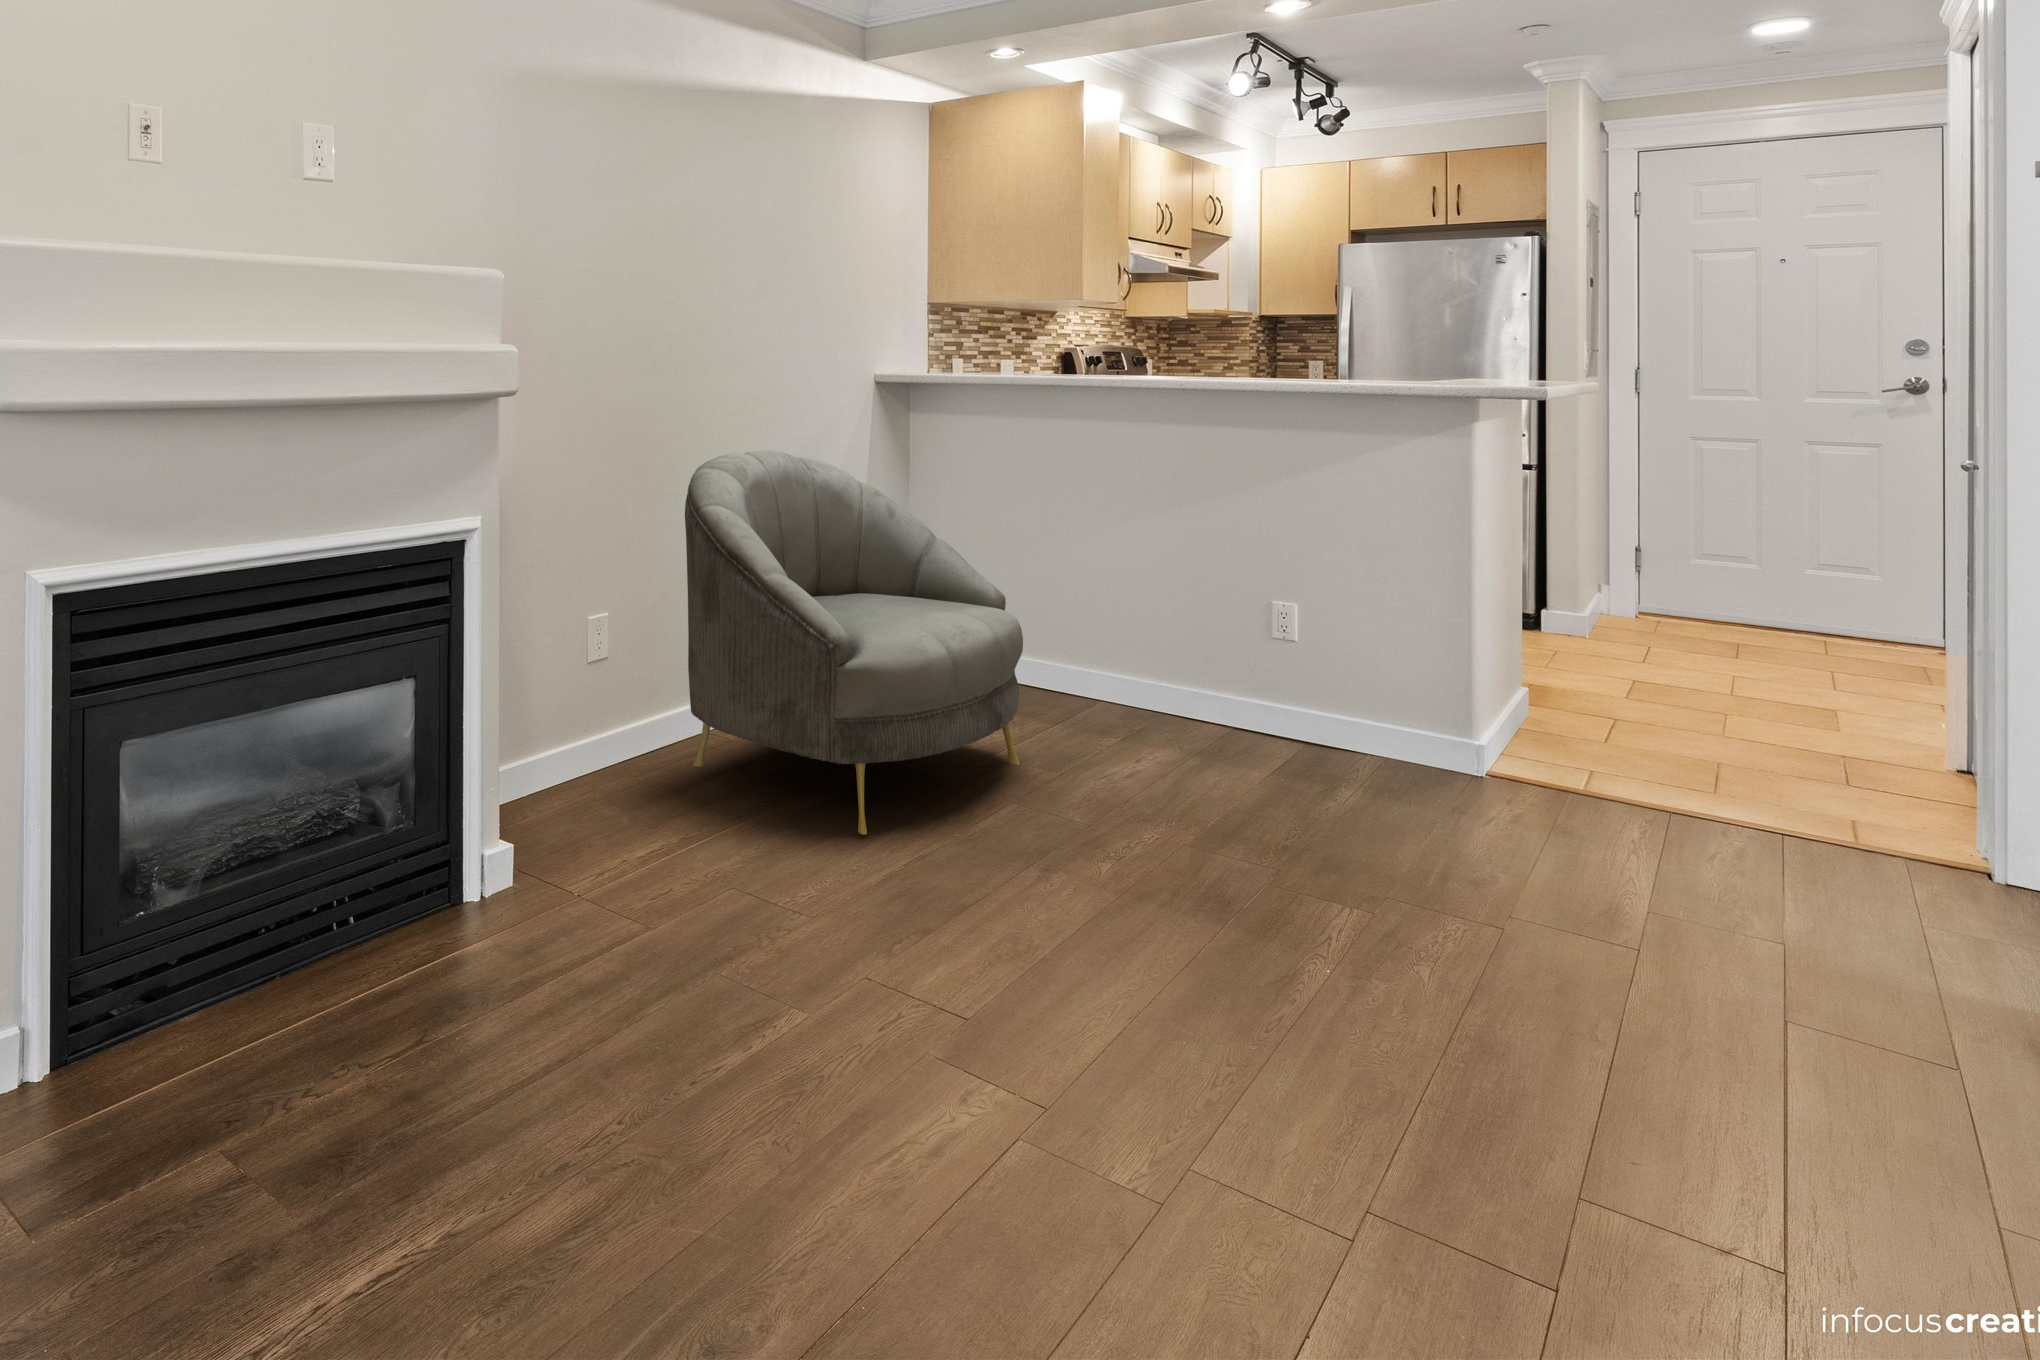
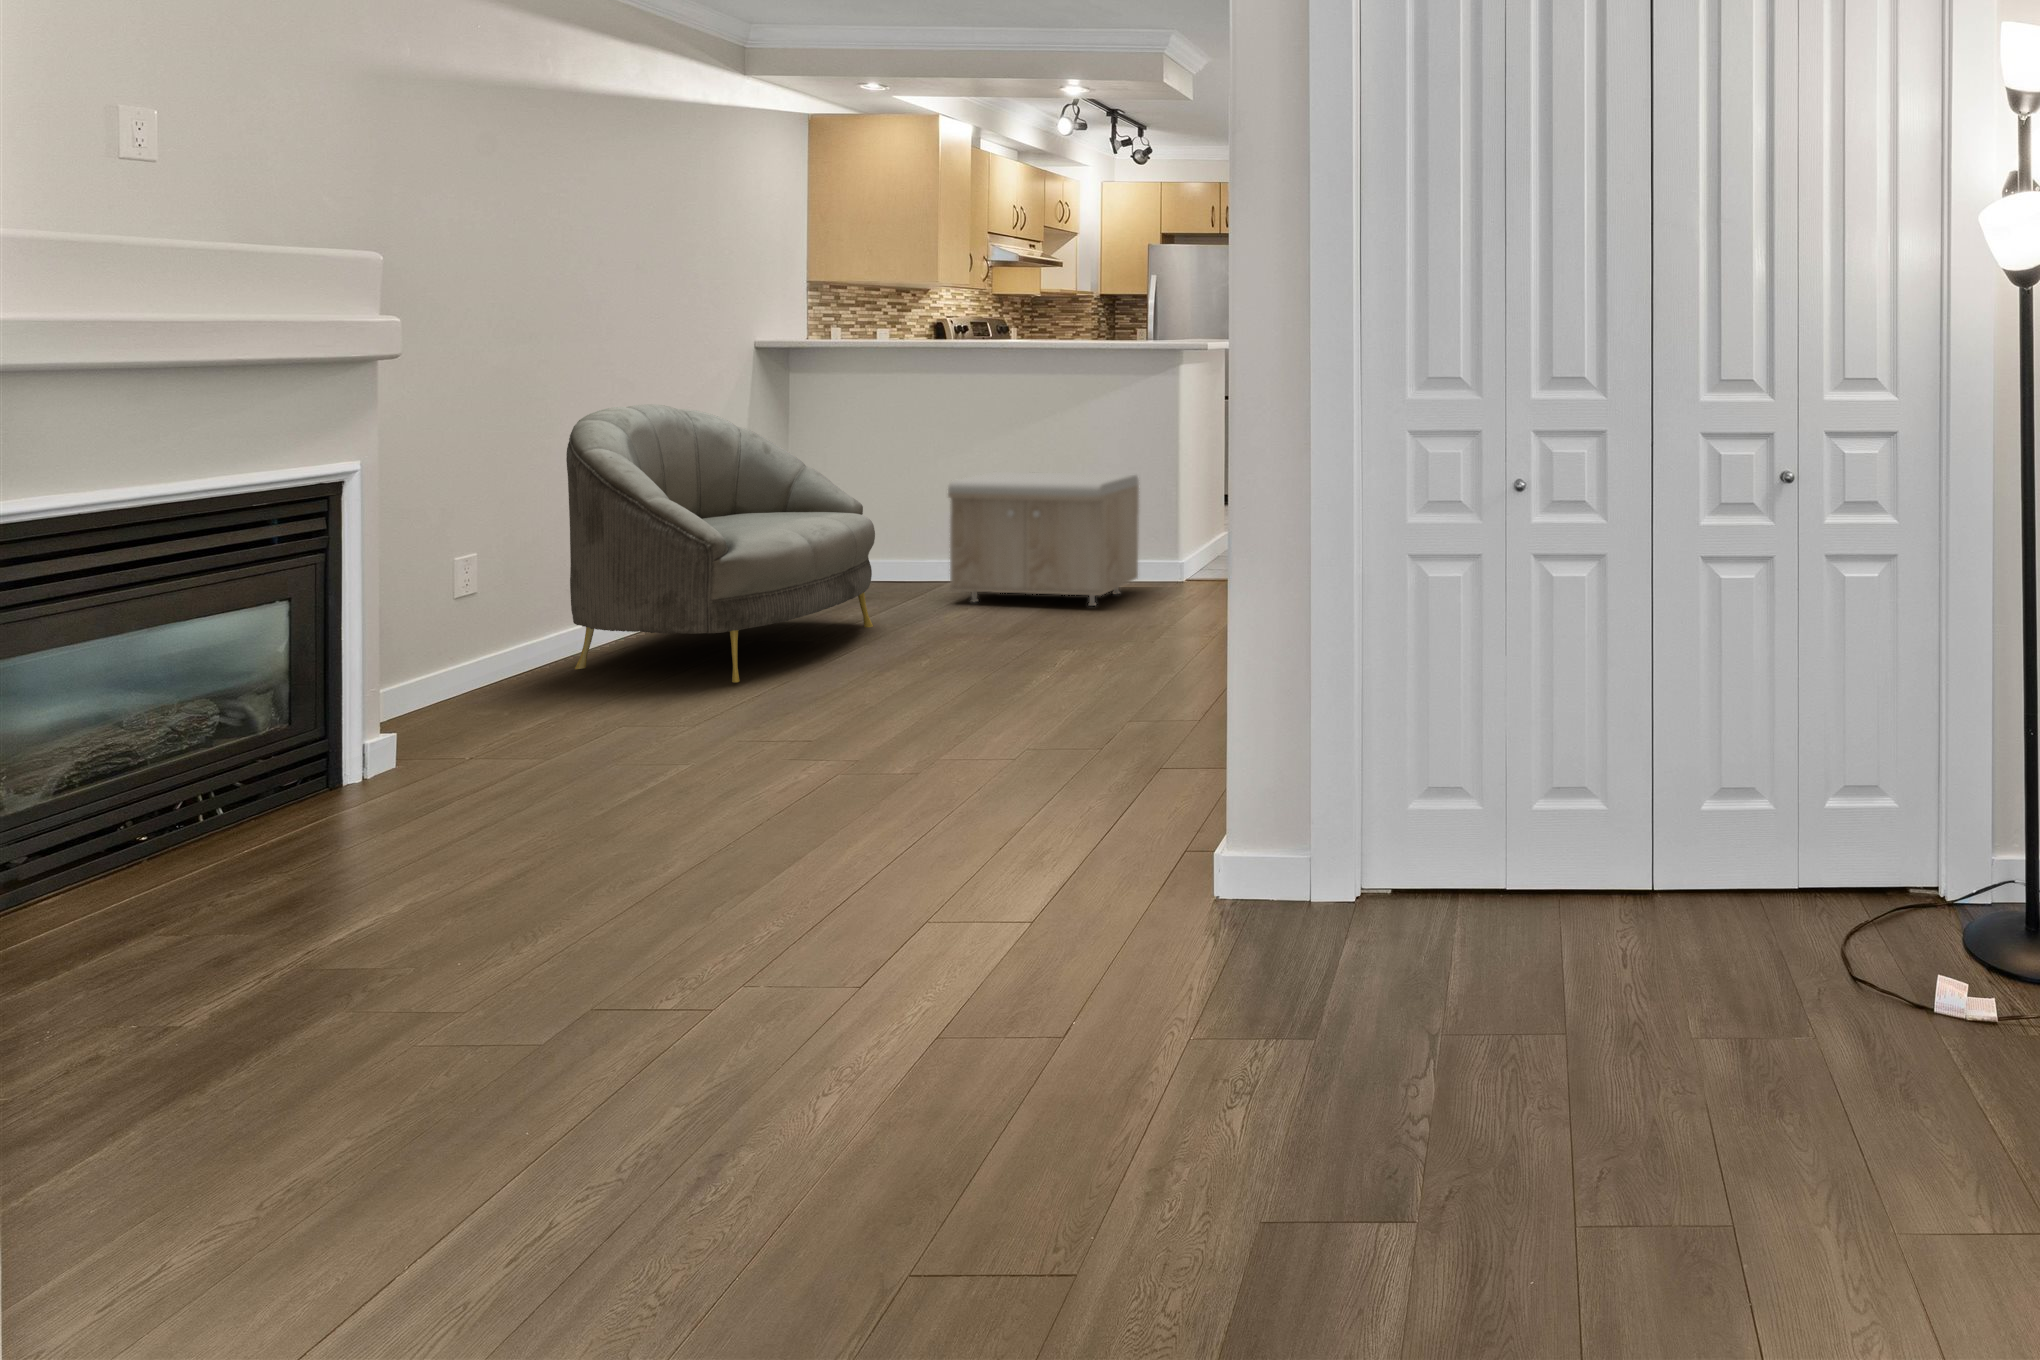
storage bench: none [1111,559,1401,787] -> present [948,472,1139,606]

